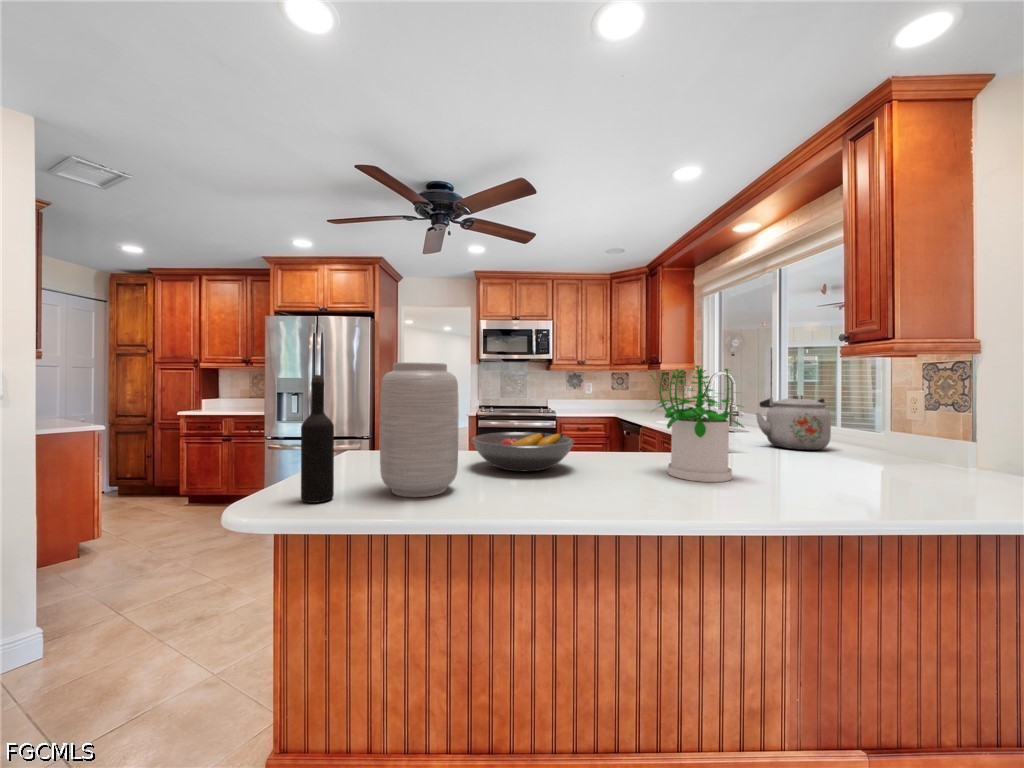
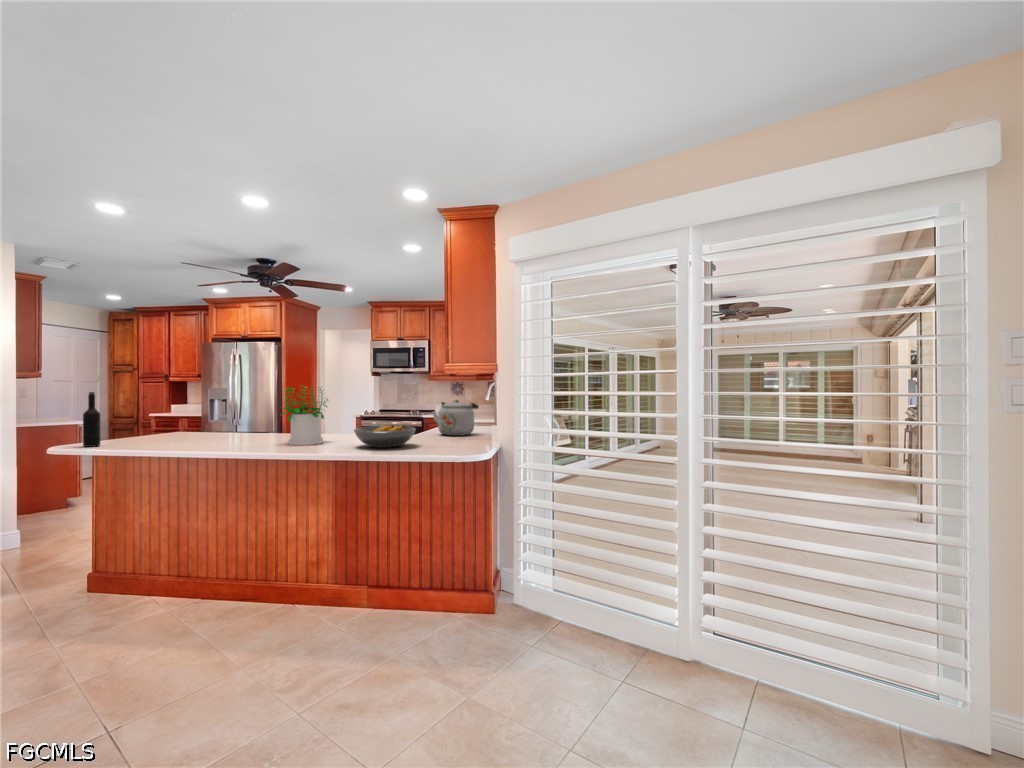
vase: present [380,362,459,497] -> none [121,386,166,447]
fruit bowl: present [472,432,574,471] -> present [354,425,416,448]

